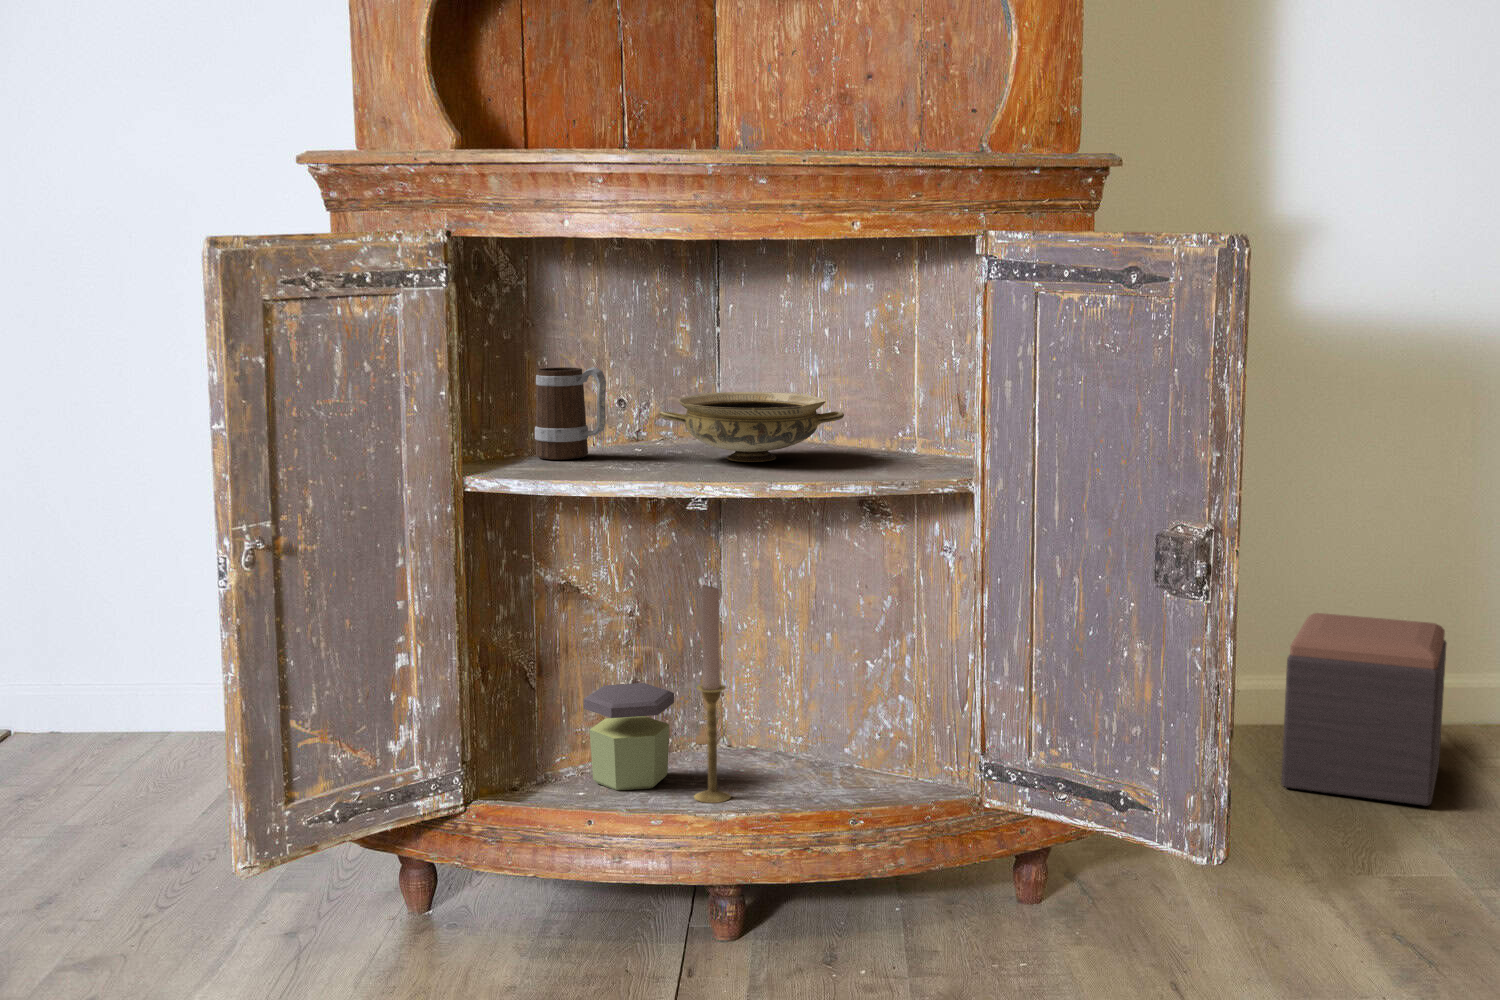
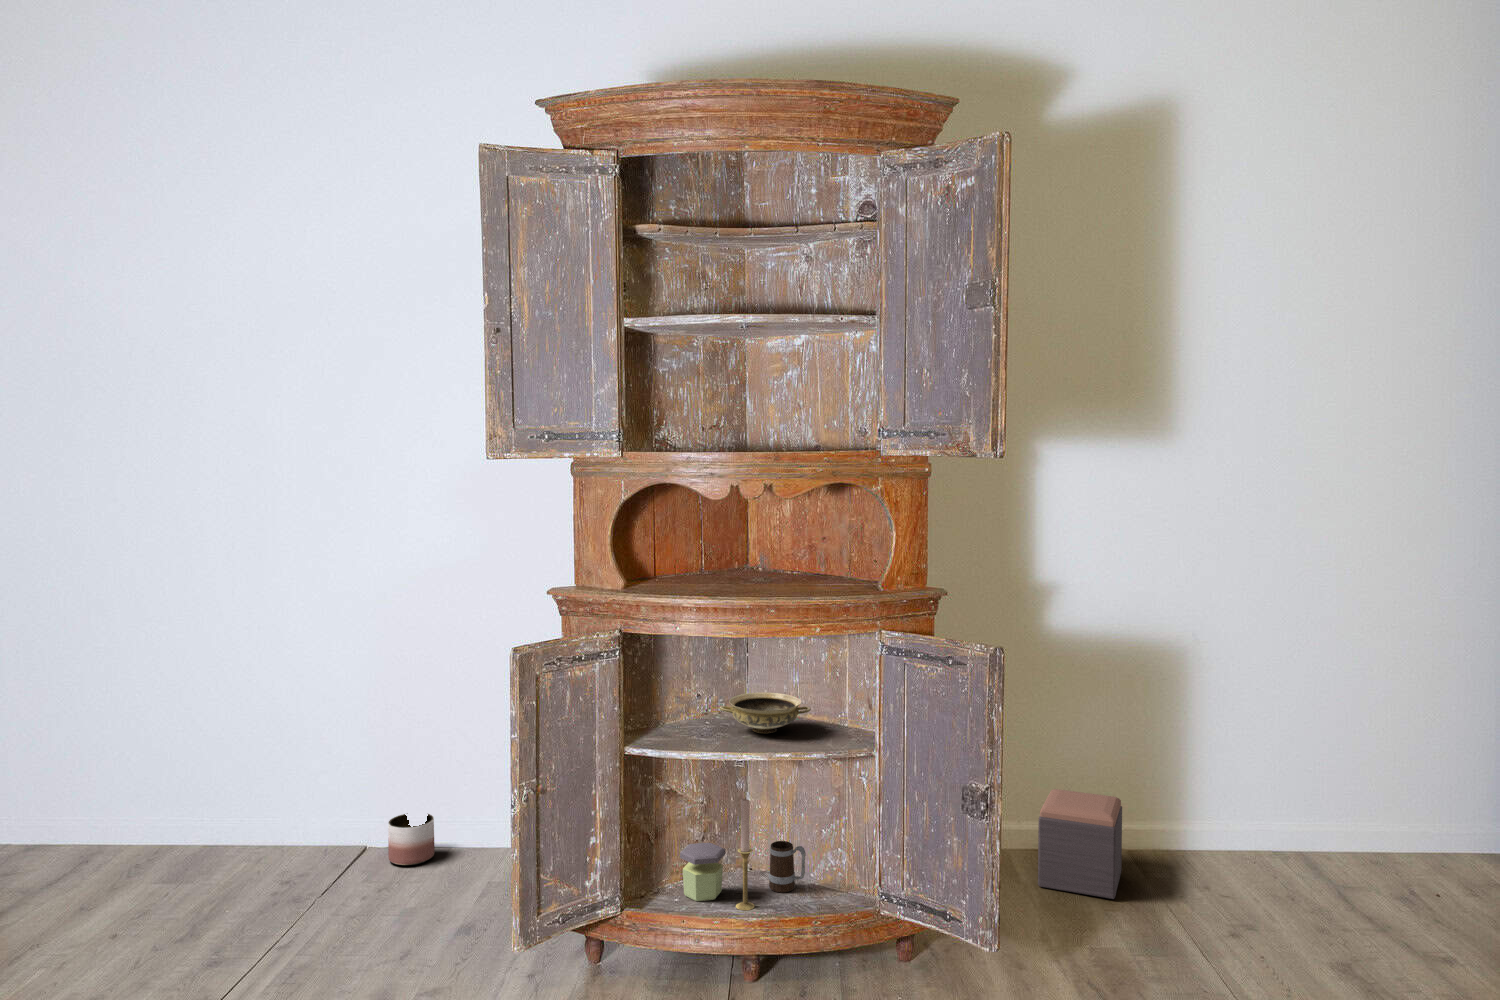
mug: present [535,367,606,459] -> present [769,841,806,893]
planter: none [46,667,138,758] -> present [388,813,435,865]

